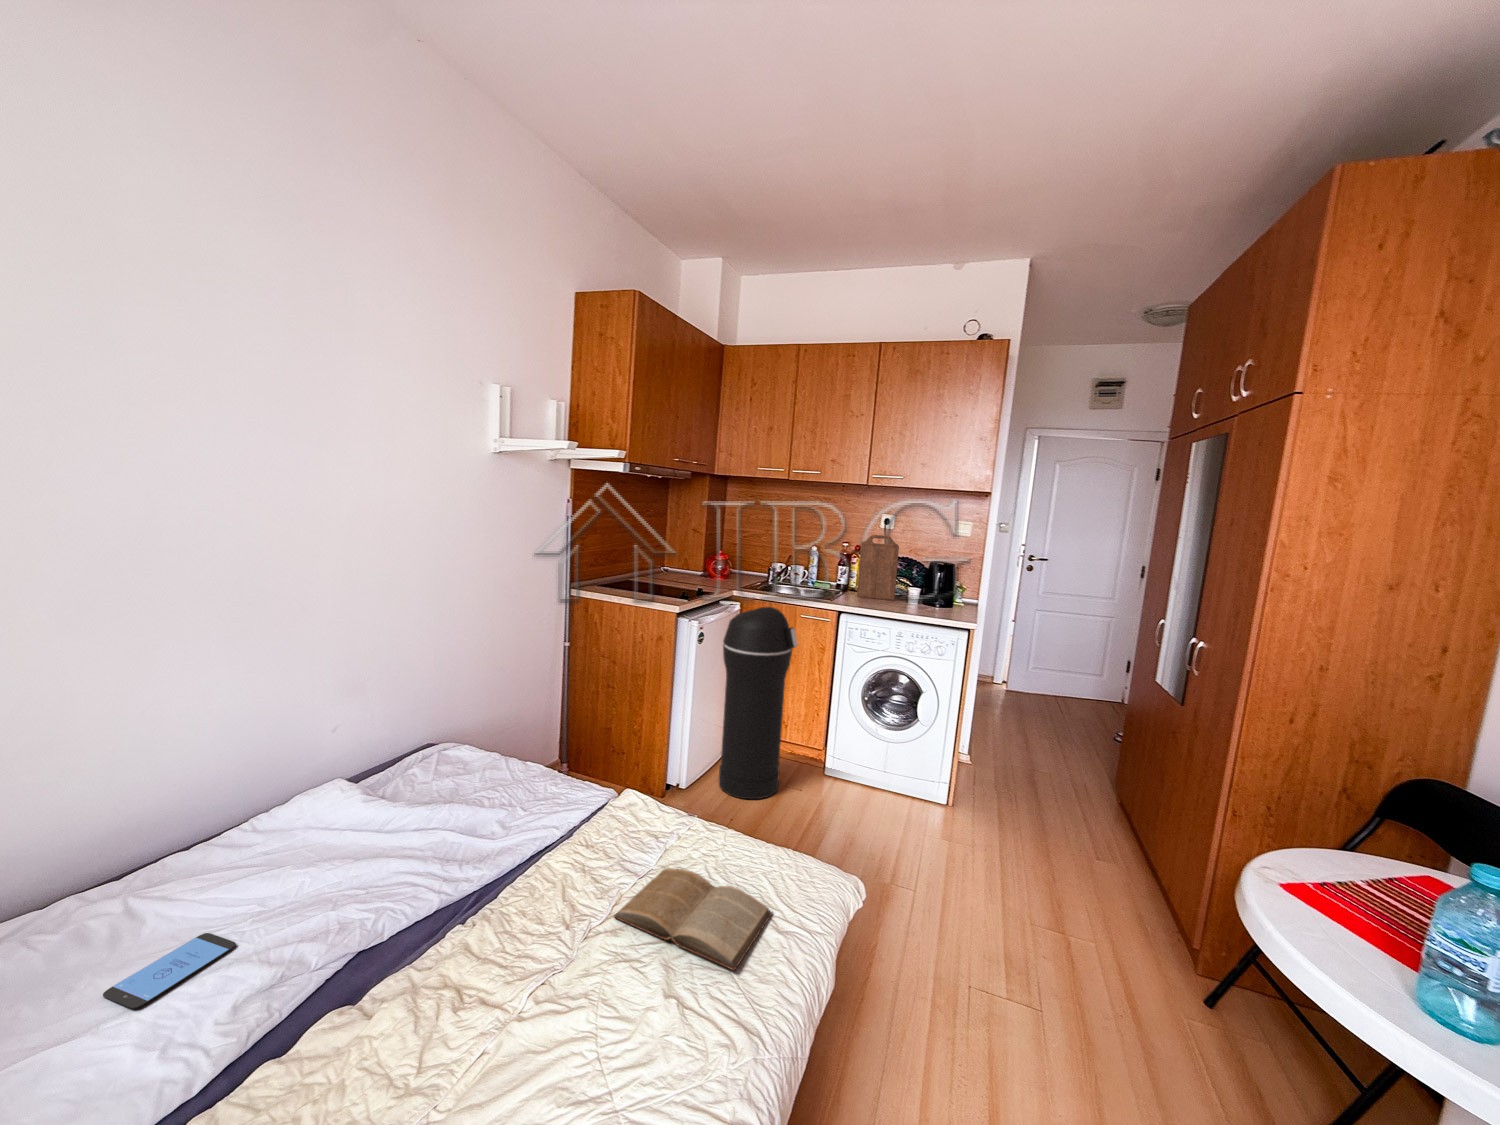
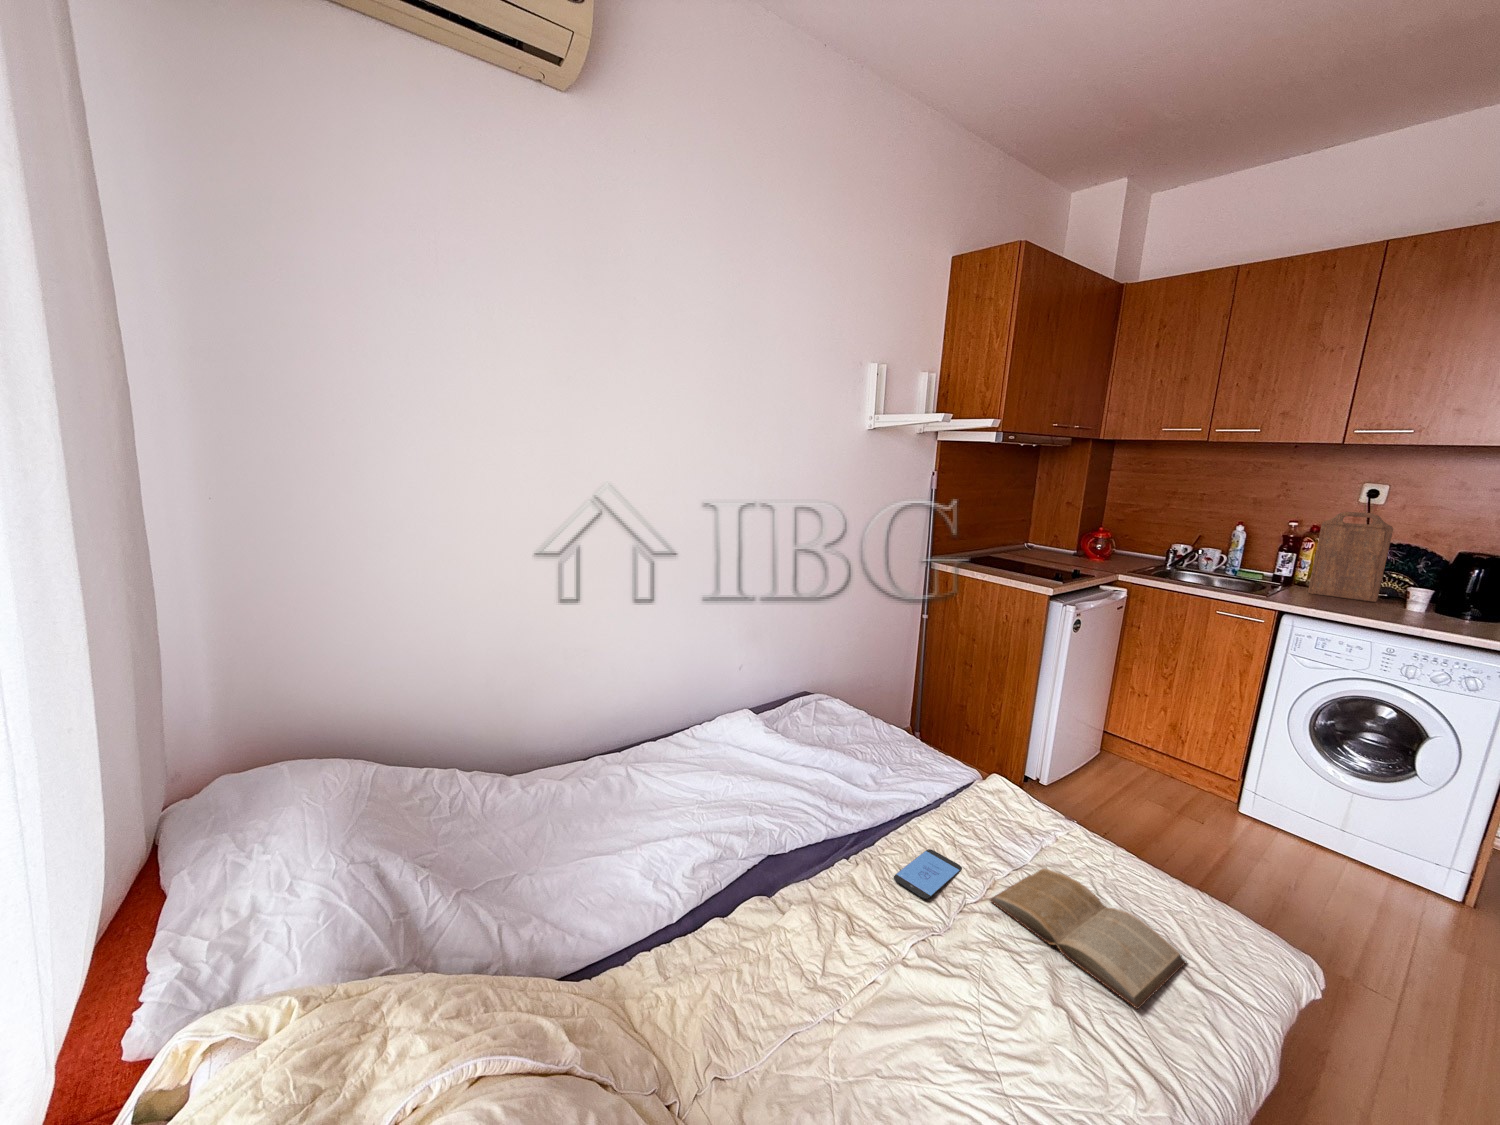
trash can: present [719,607,798,799] -> none [1086,597,1210,818]
smartphone: present [103,933,236,1009] -> present [894,849,962,899]

